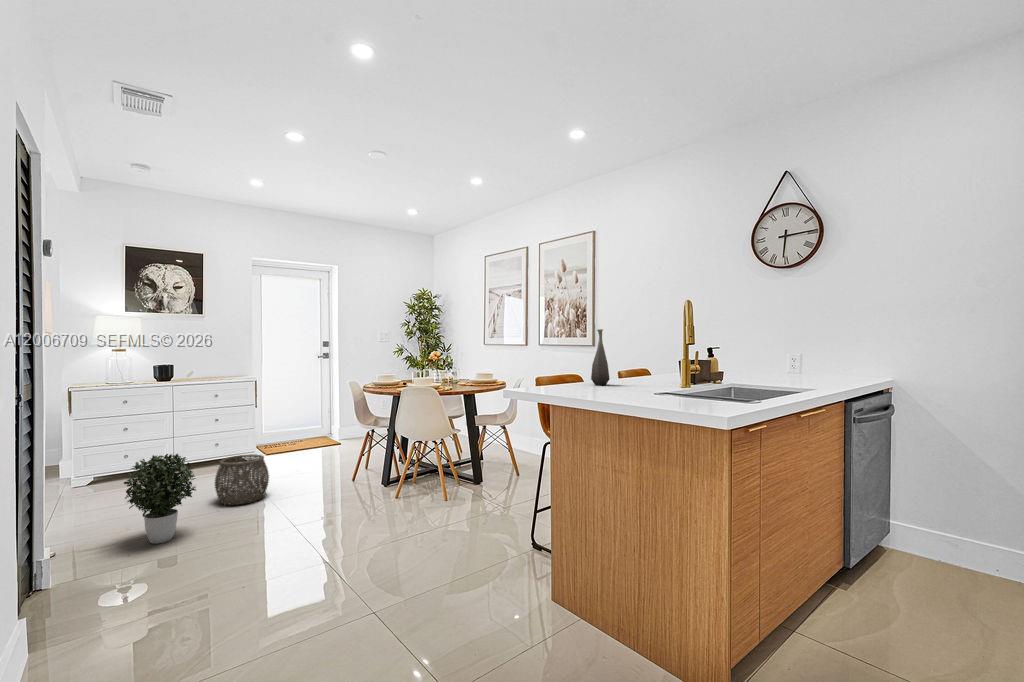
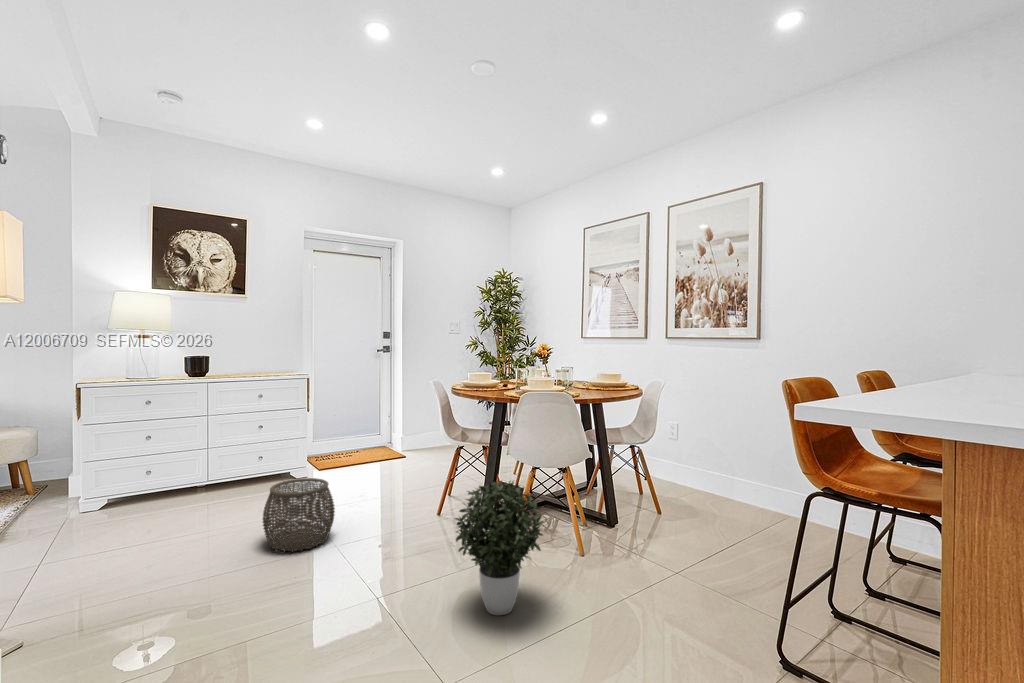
bottle: present [591,329,610,385] -> none [939,294,982,396]
potted plant: present [124,454,196,544] -> present [454,480,544,615]

